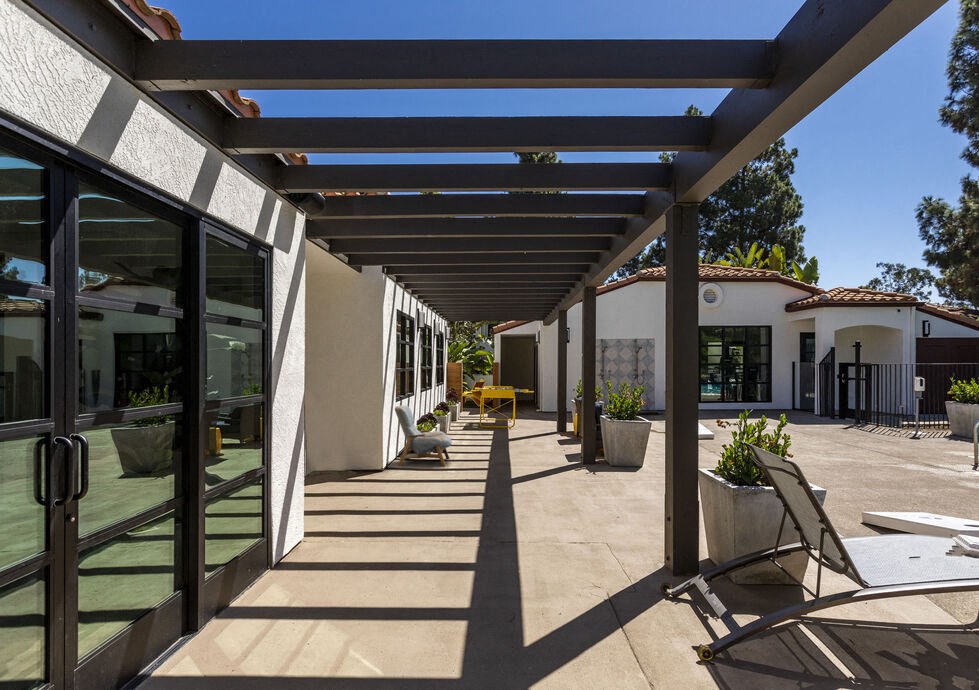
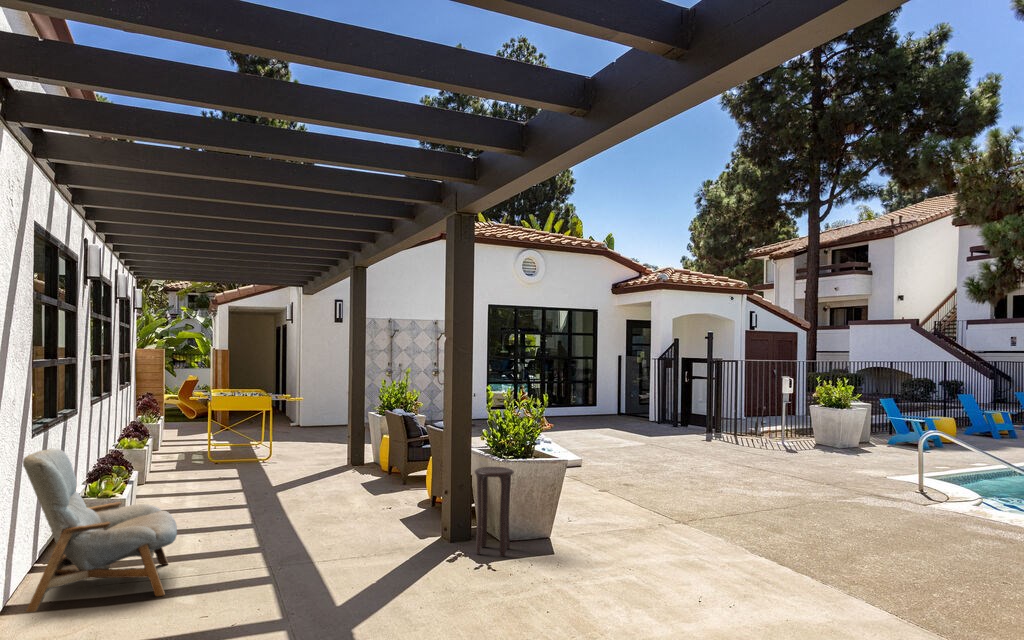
stool: none [587,423,608,468] -> present [475,467,514,556]

